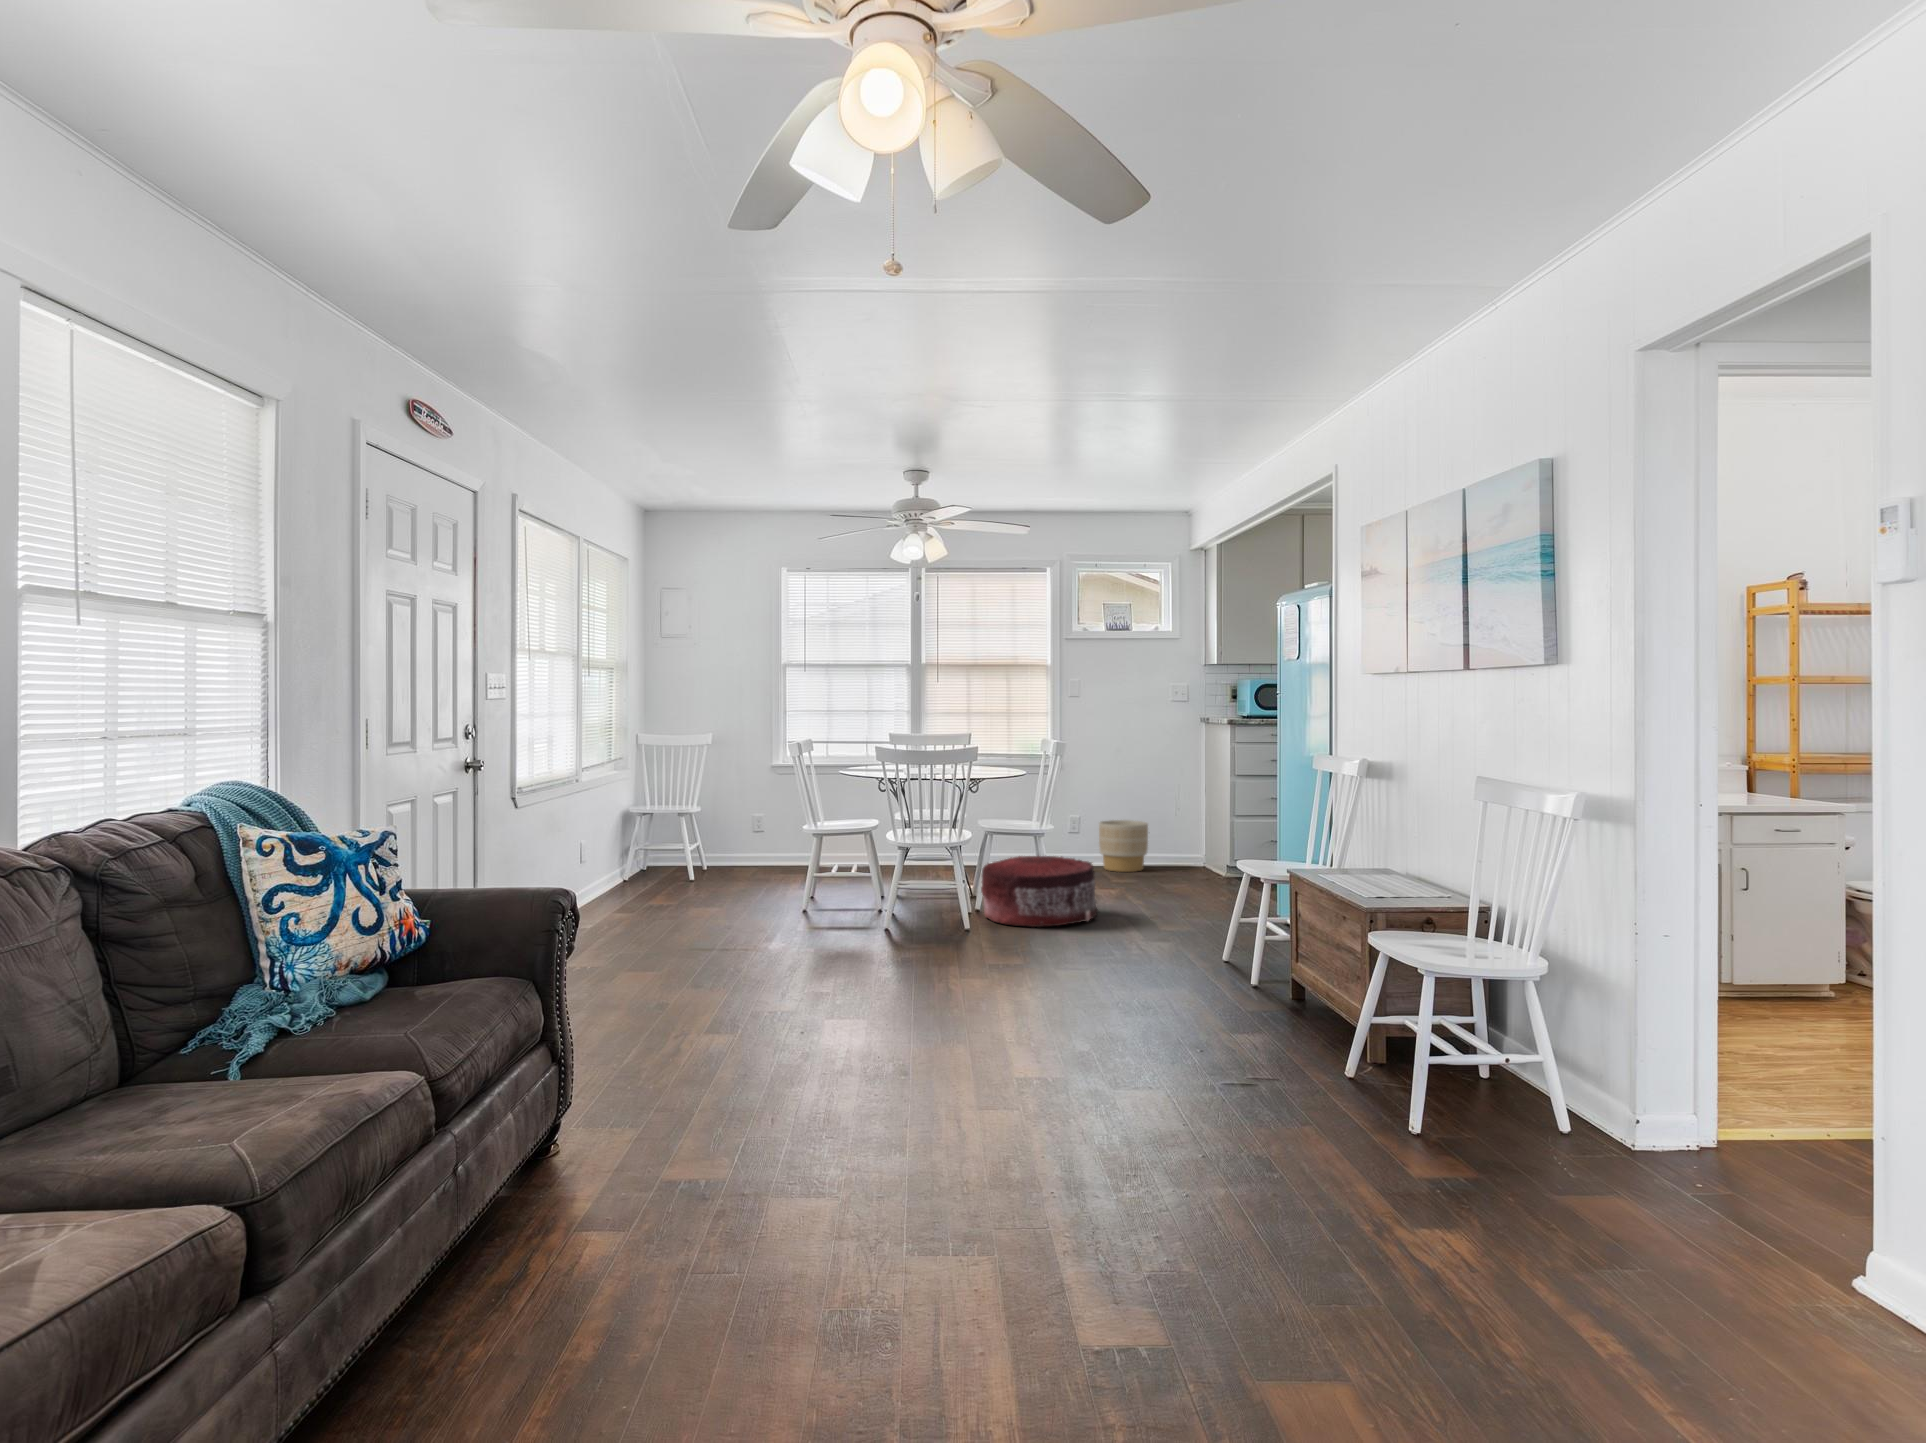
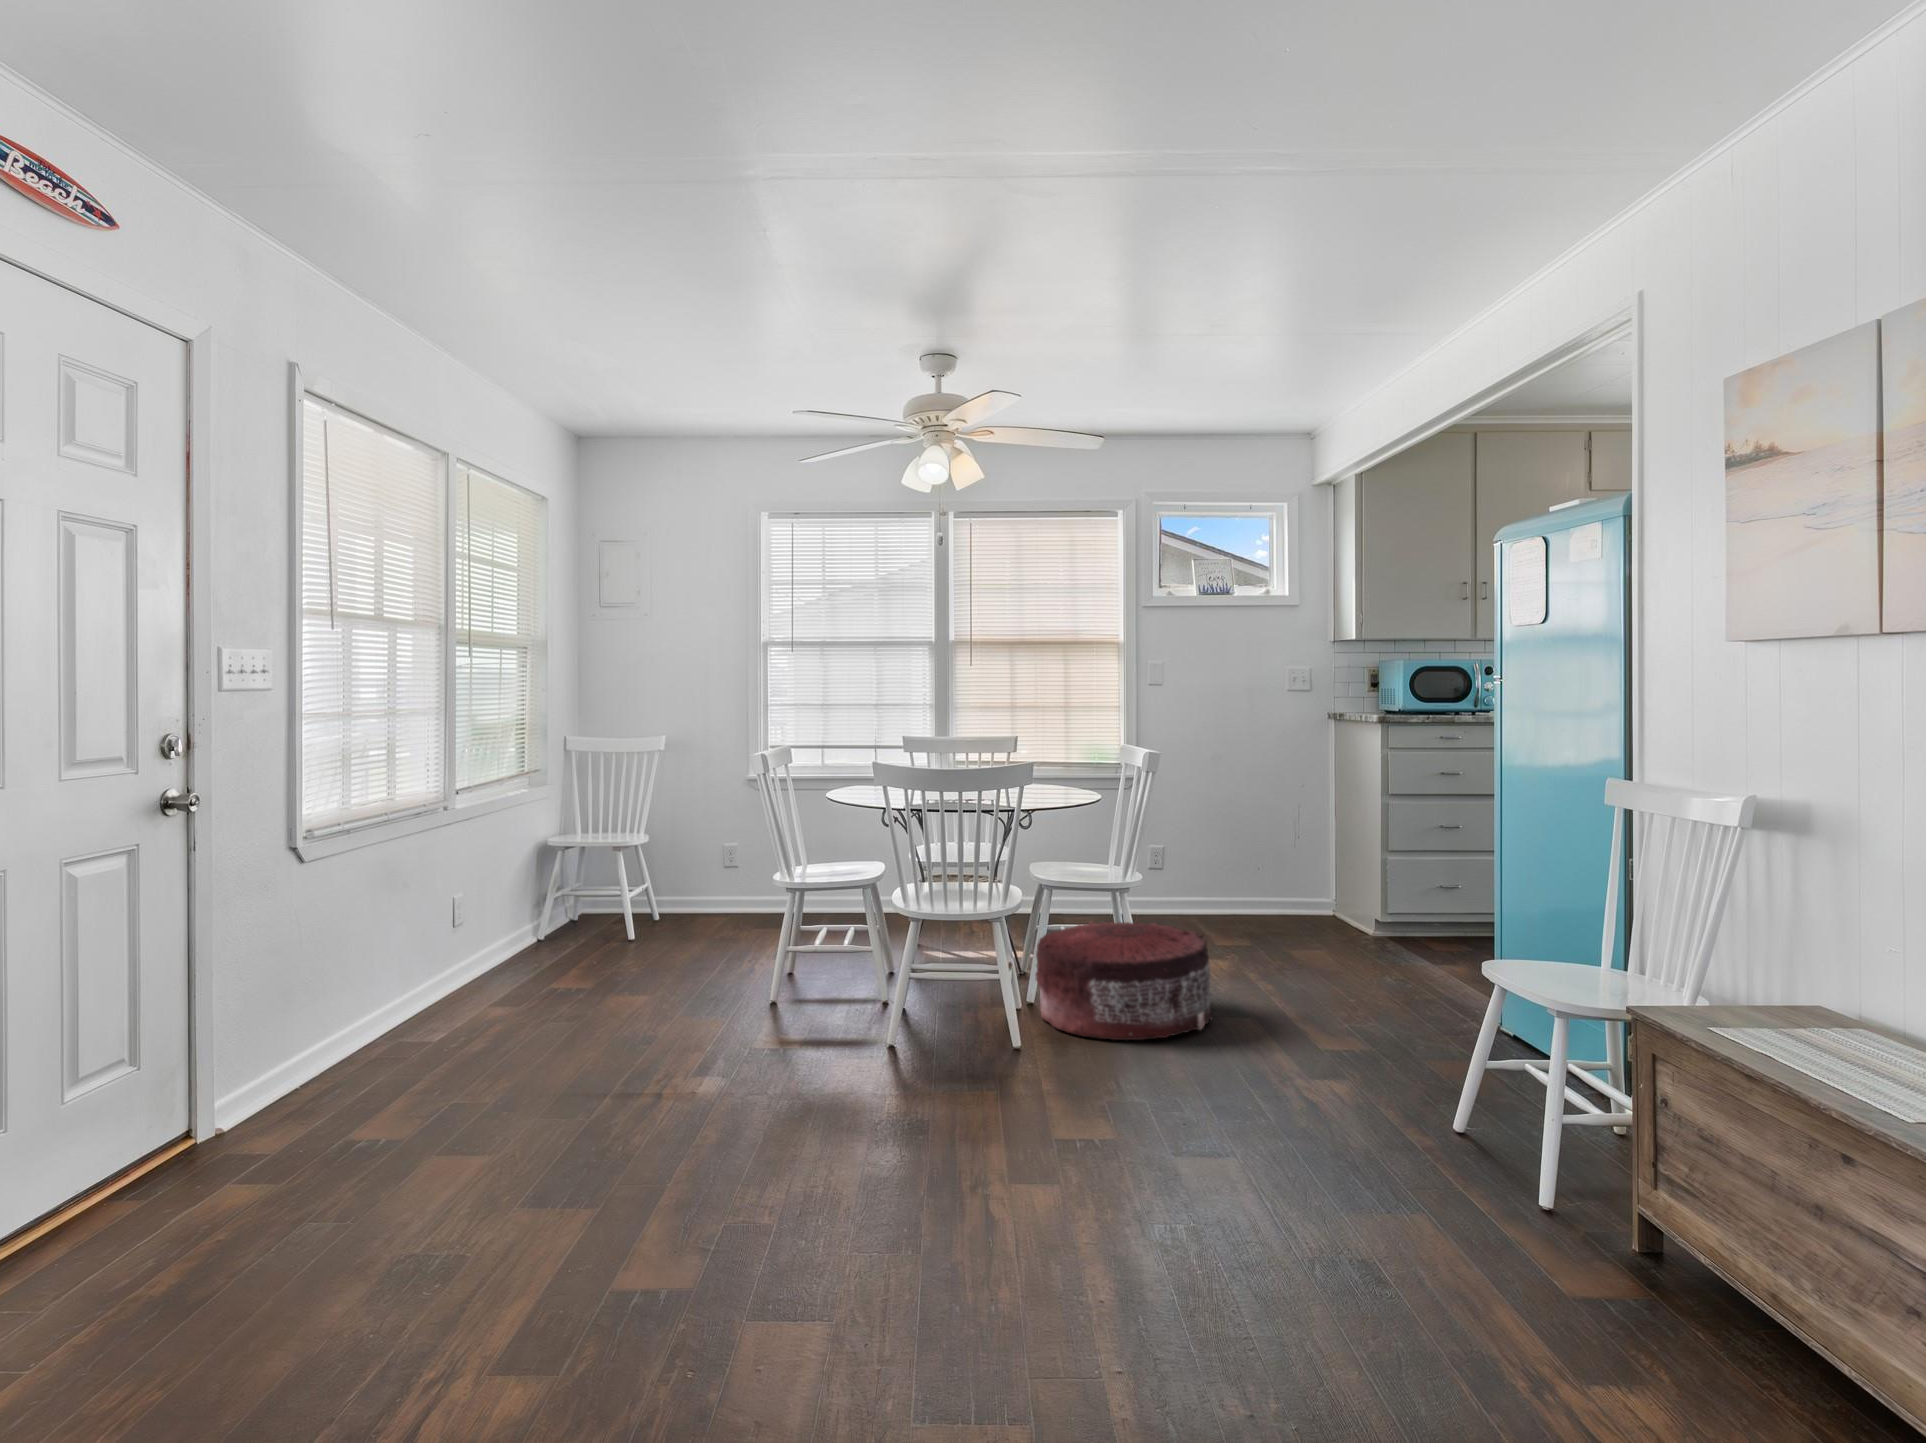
planter: present [1099,820,1148,872] -> none [1192,853,1260,926]

